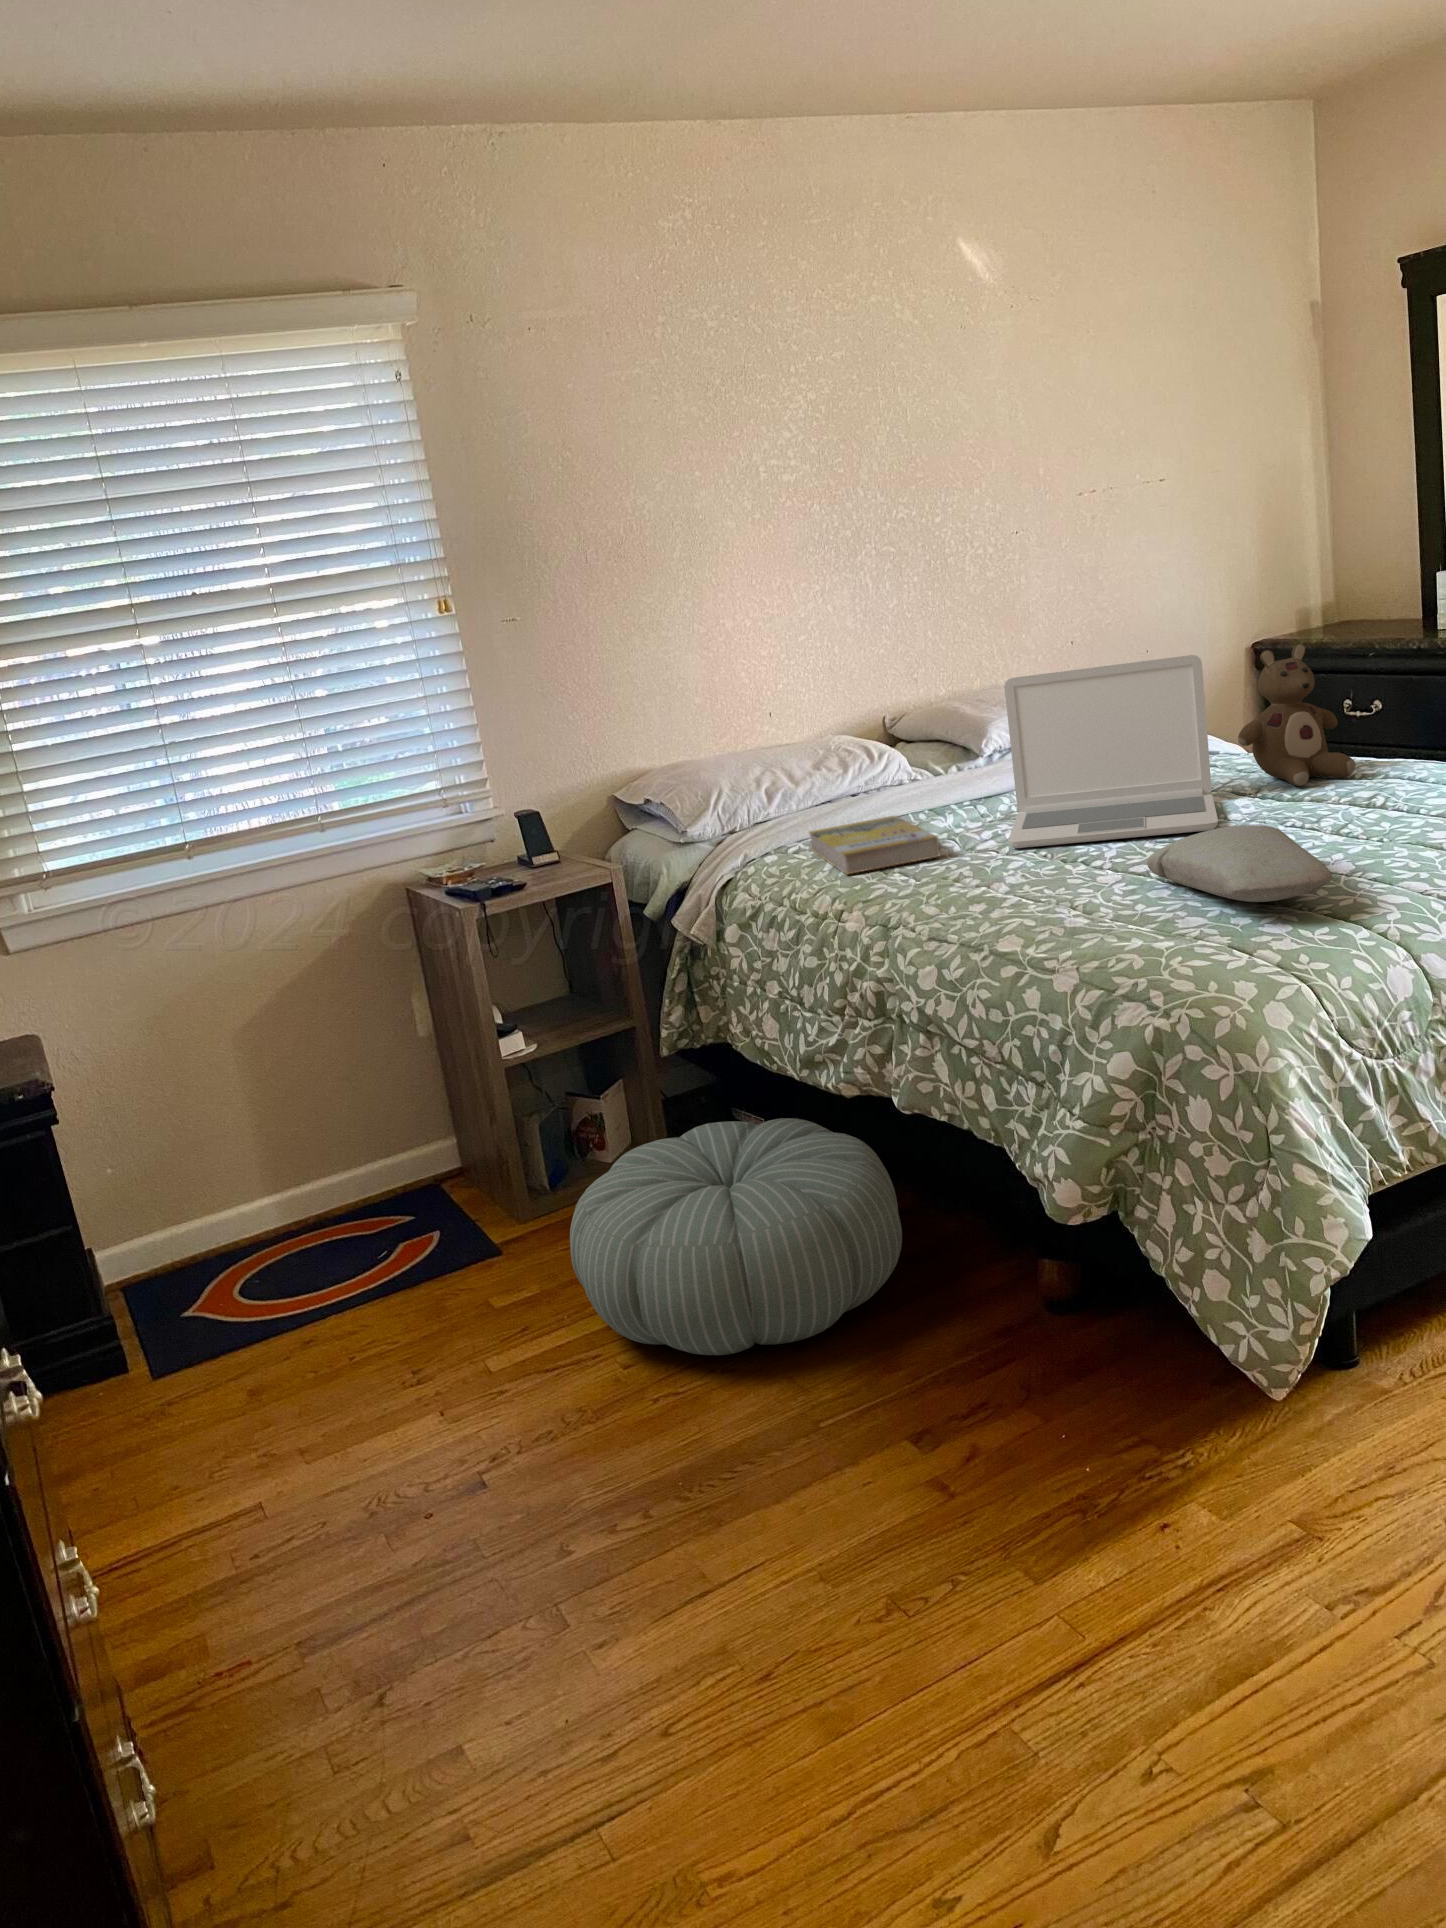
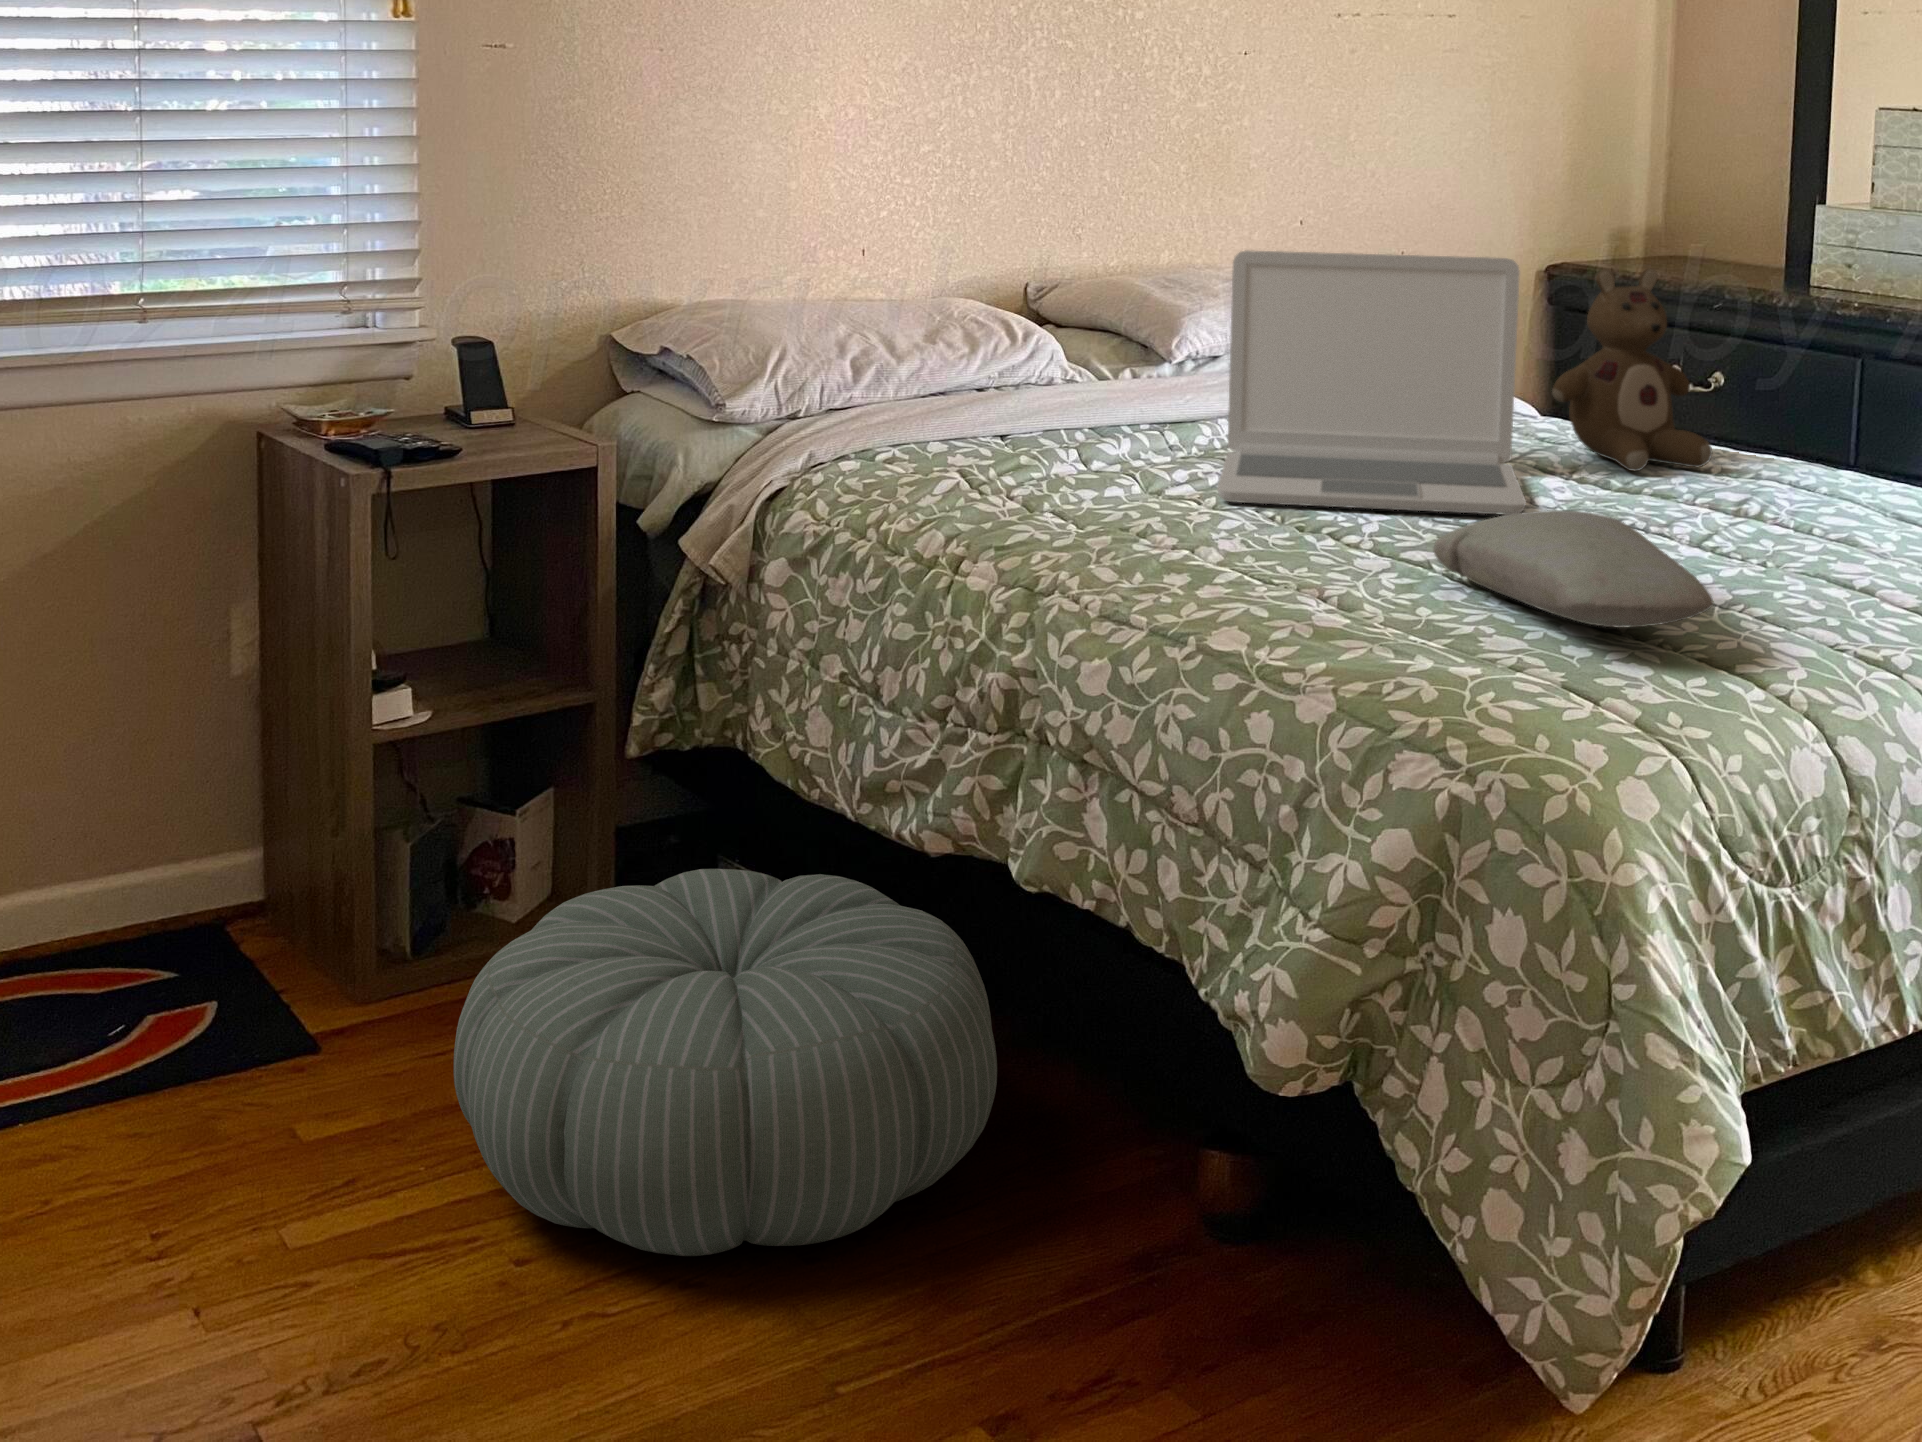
book: present [809,816,940,874] -> none [912,428,1115,505]

